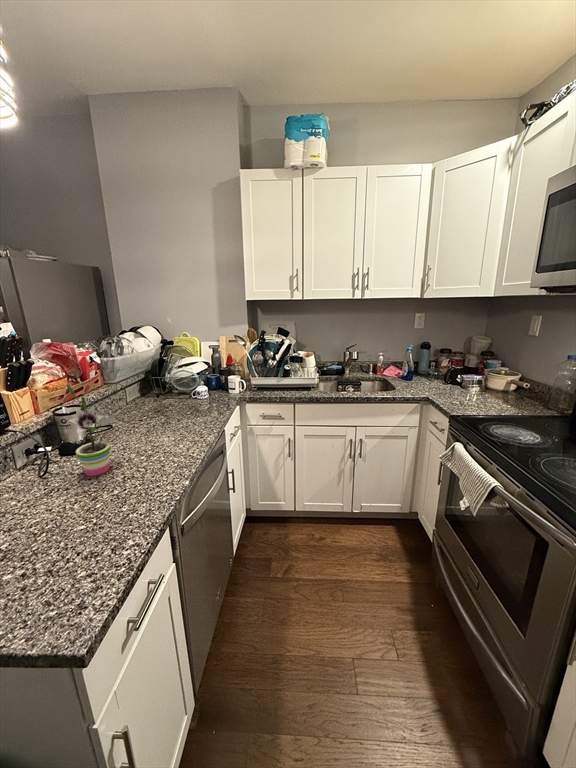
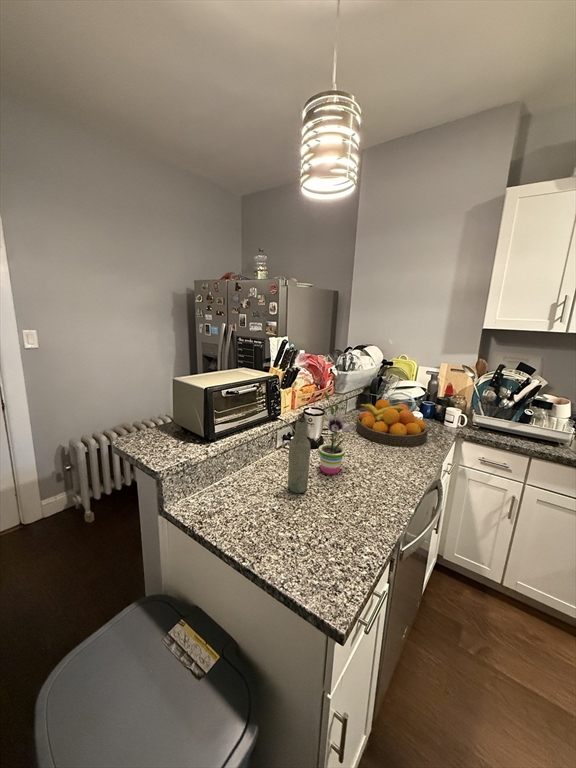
fruit bowl: none [136,380,209,425] -> present [356,399,428,447]
bottle: none [17,424,61,513] -> present [288,419,310,493]

